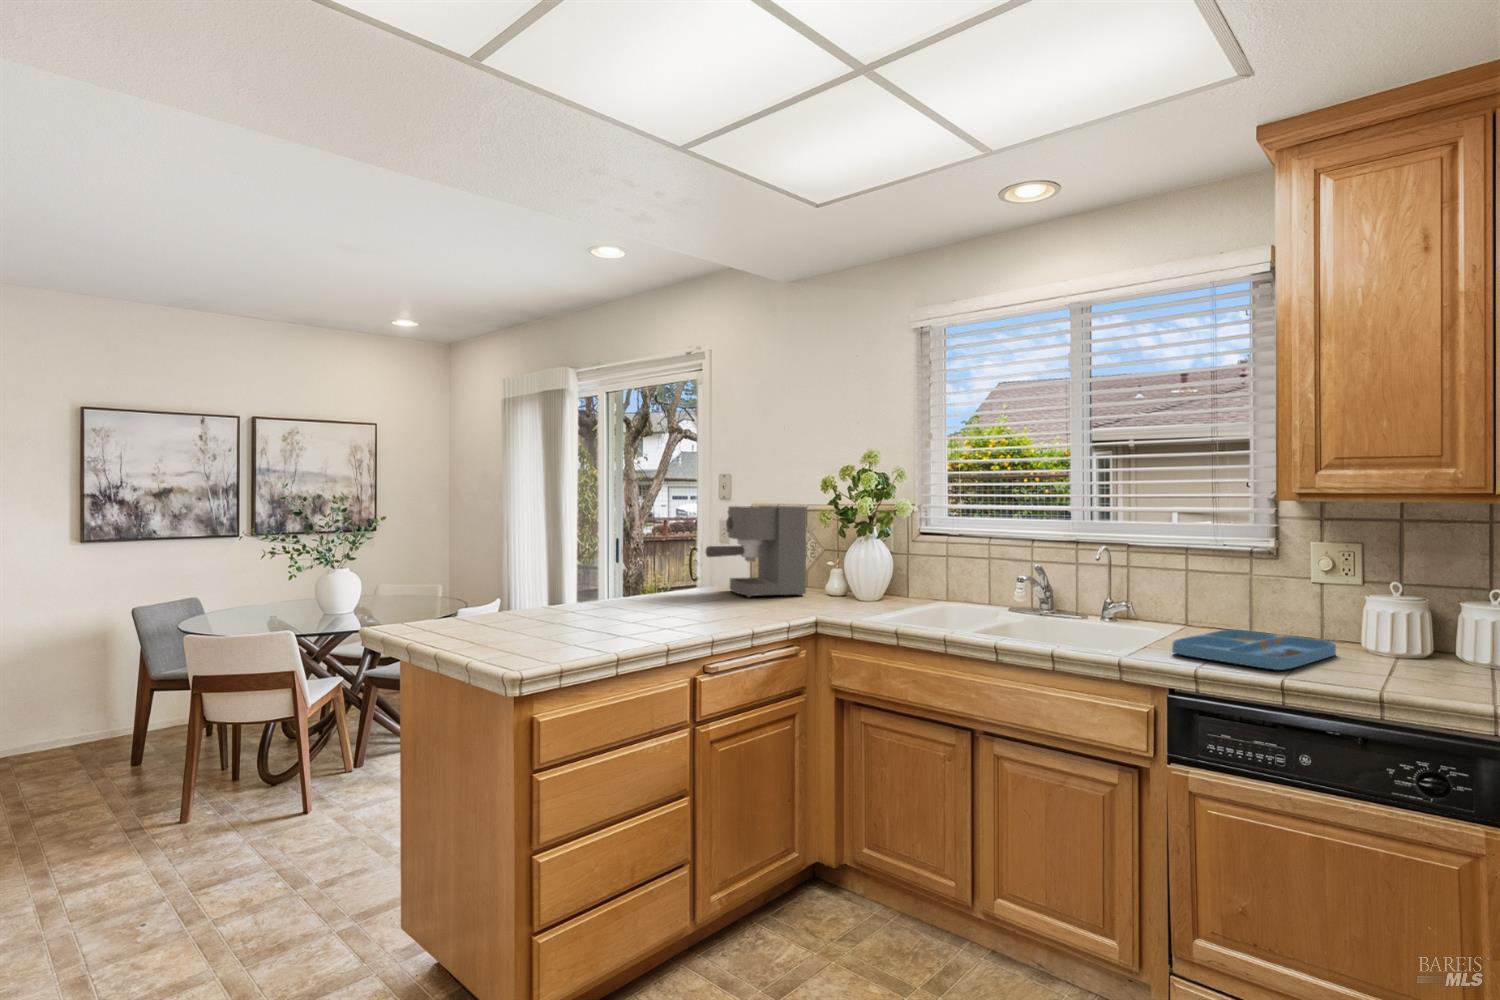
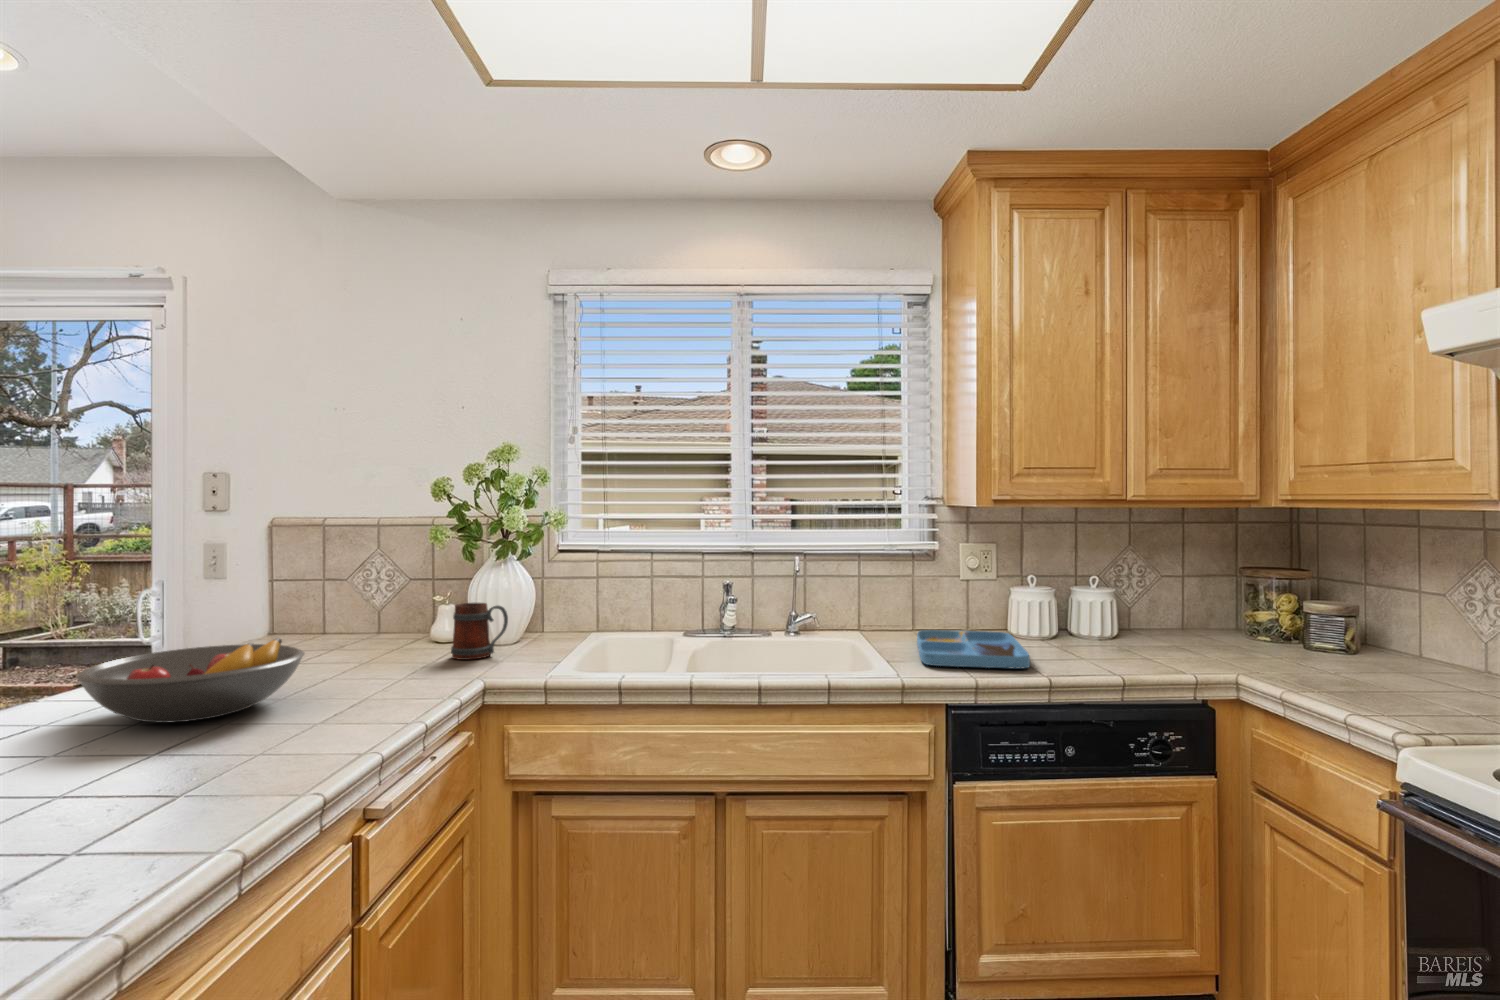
coffee maker: present [705,506,807,598] -> none [236,521,405,665]
mug: none [822,566,858,606] -> present [451,603,508,660]
fruit bowl: none [614,573,717,612] -> present [76,638,304,723]

